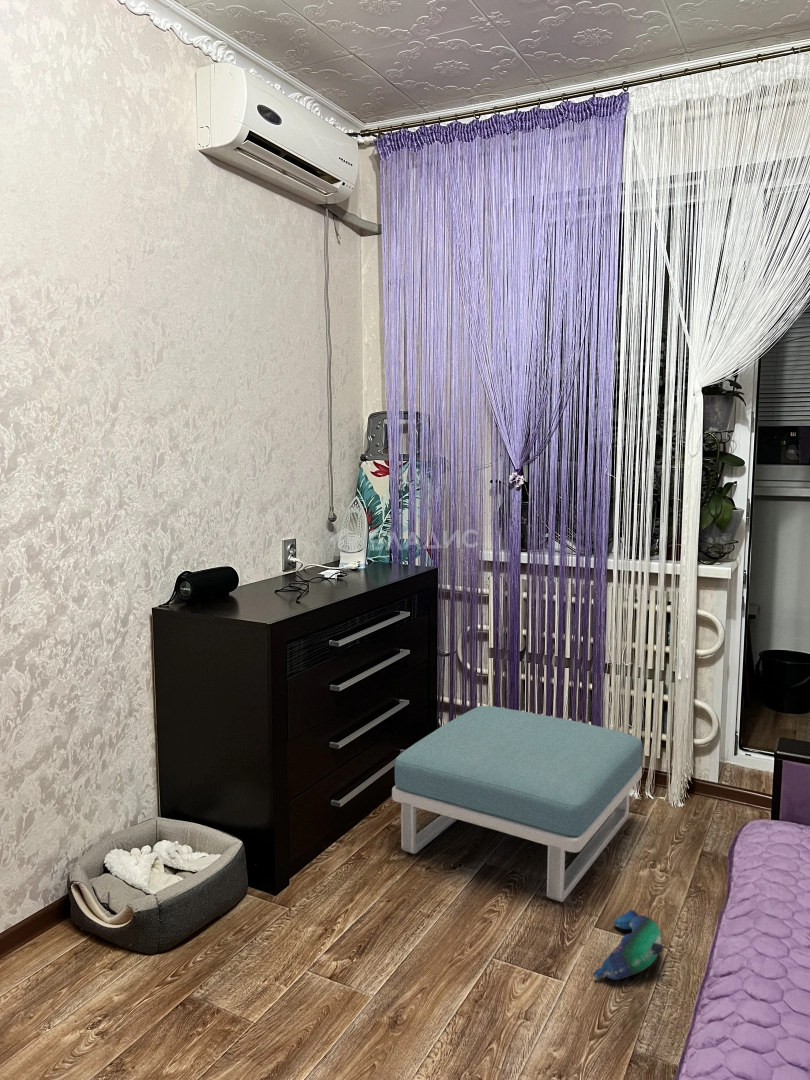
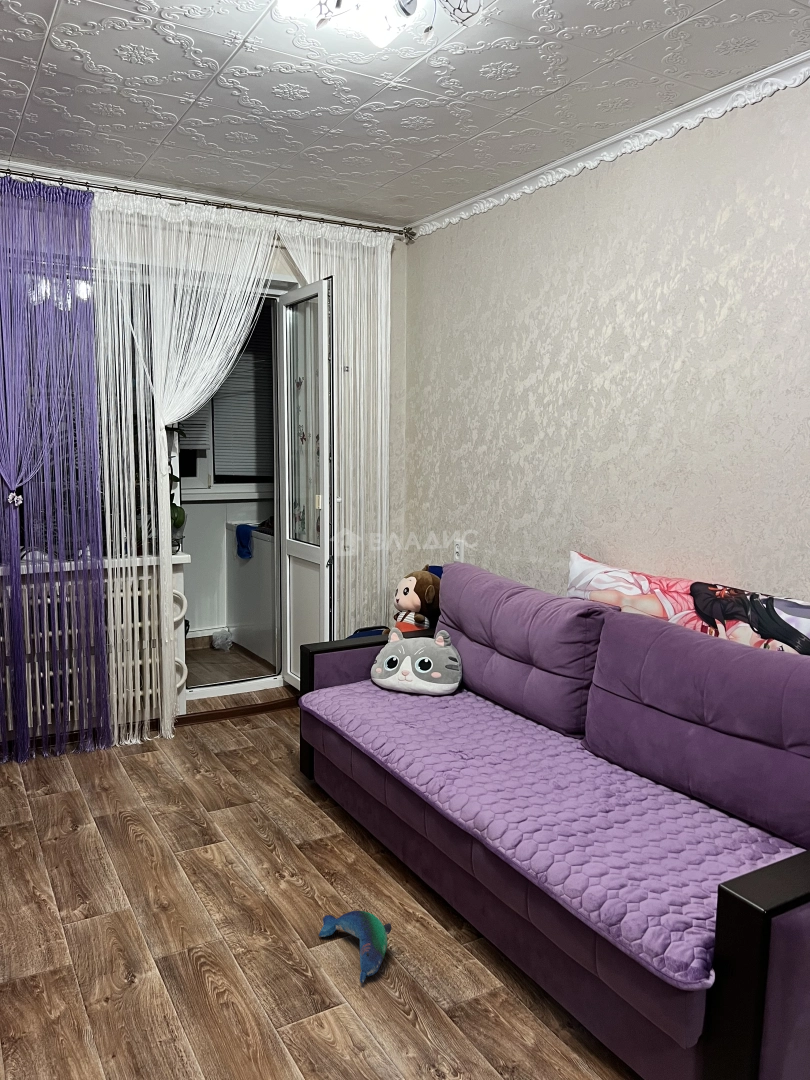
footstool: present [392,706,642,902] -> none [27,767,278,1001]

